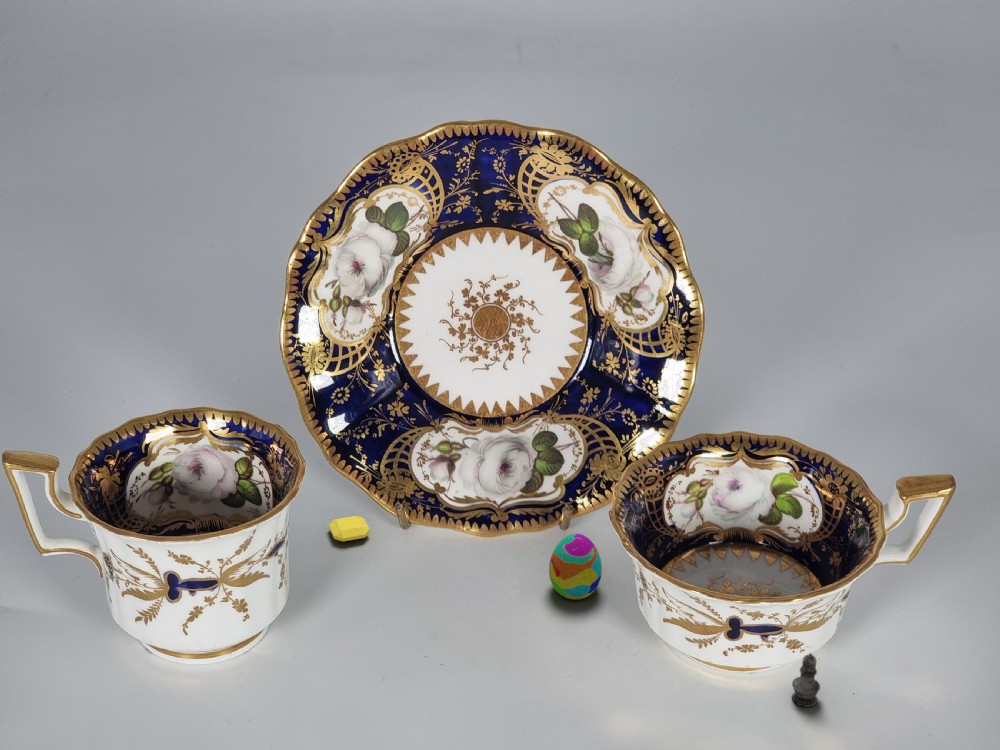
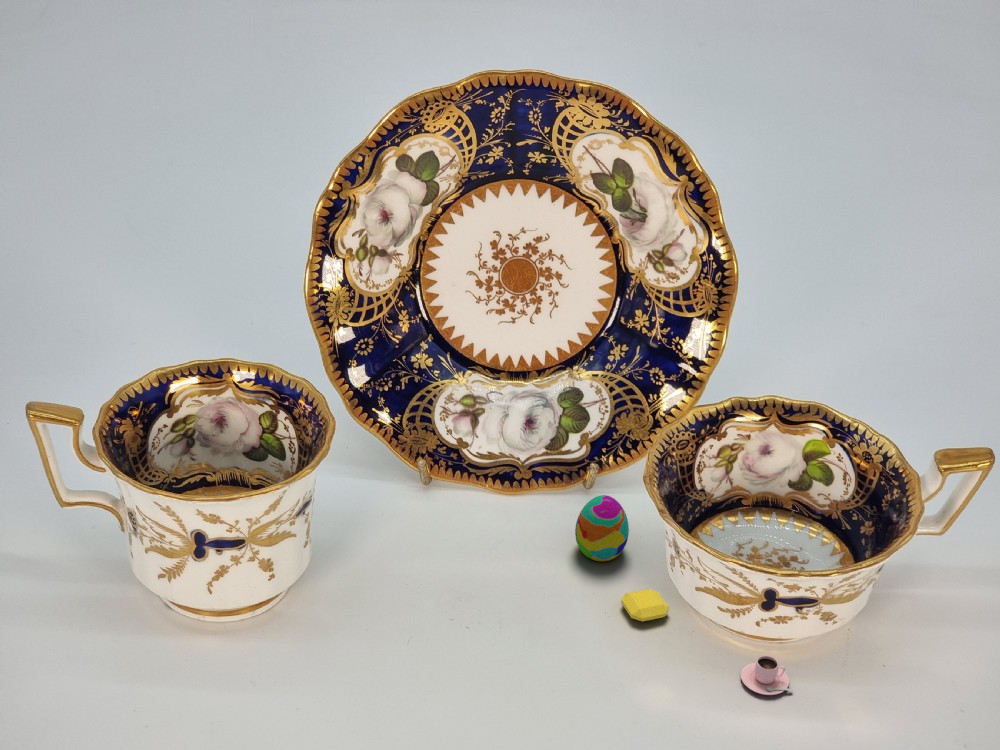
soap bar: present [329,516,370,541] -> present [621,589,669,621]
salt shaker: present [792,653,820,707] -> none [823,625,852,678]
teacup: none [710,664,761,724] -> present [741,656,792,695]

